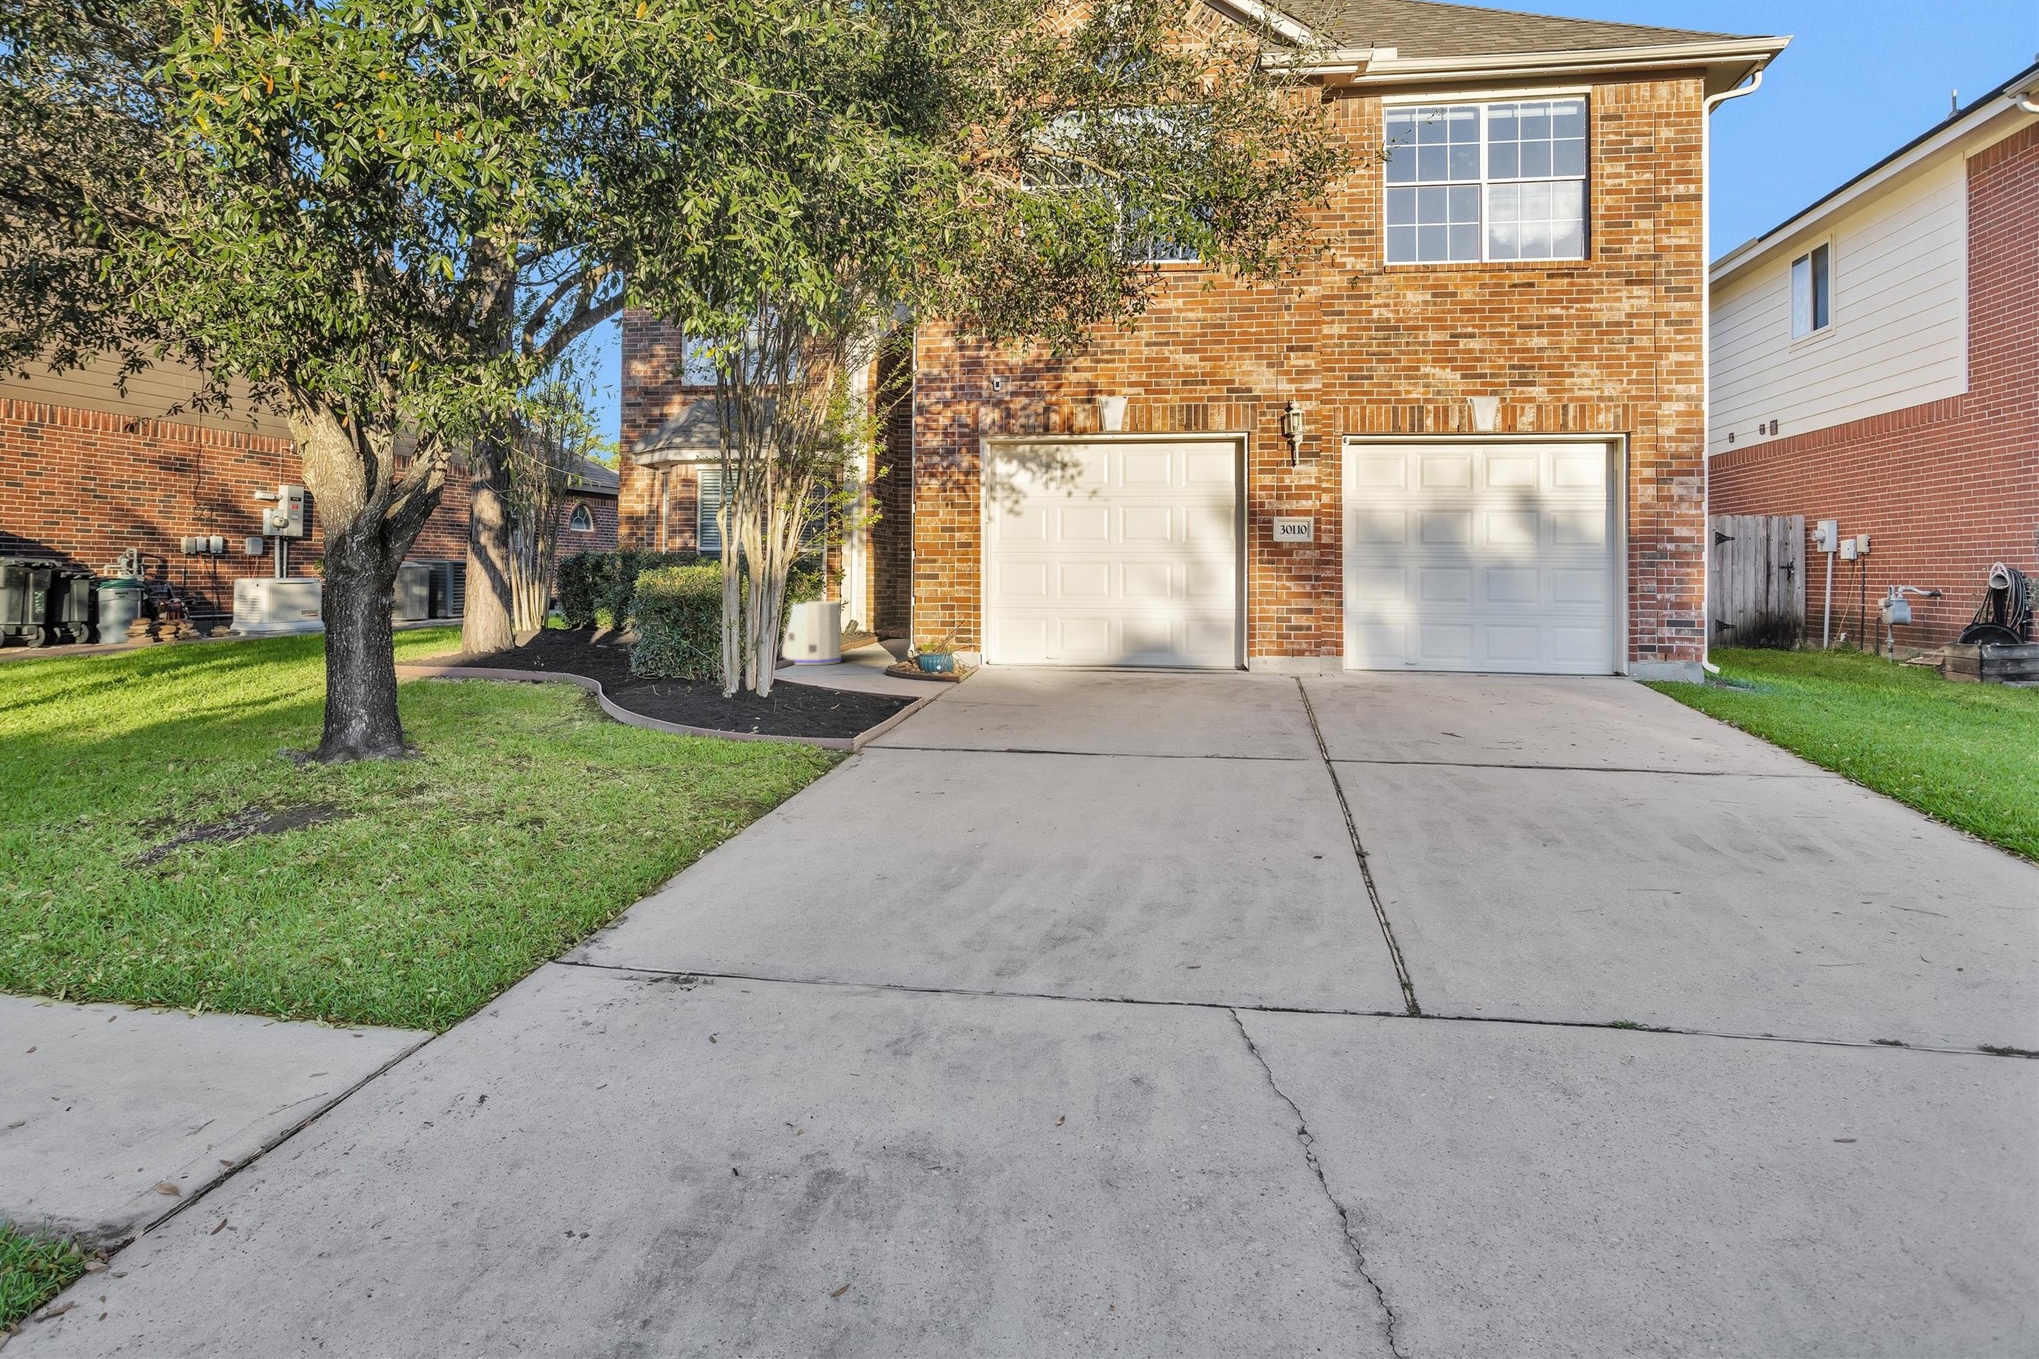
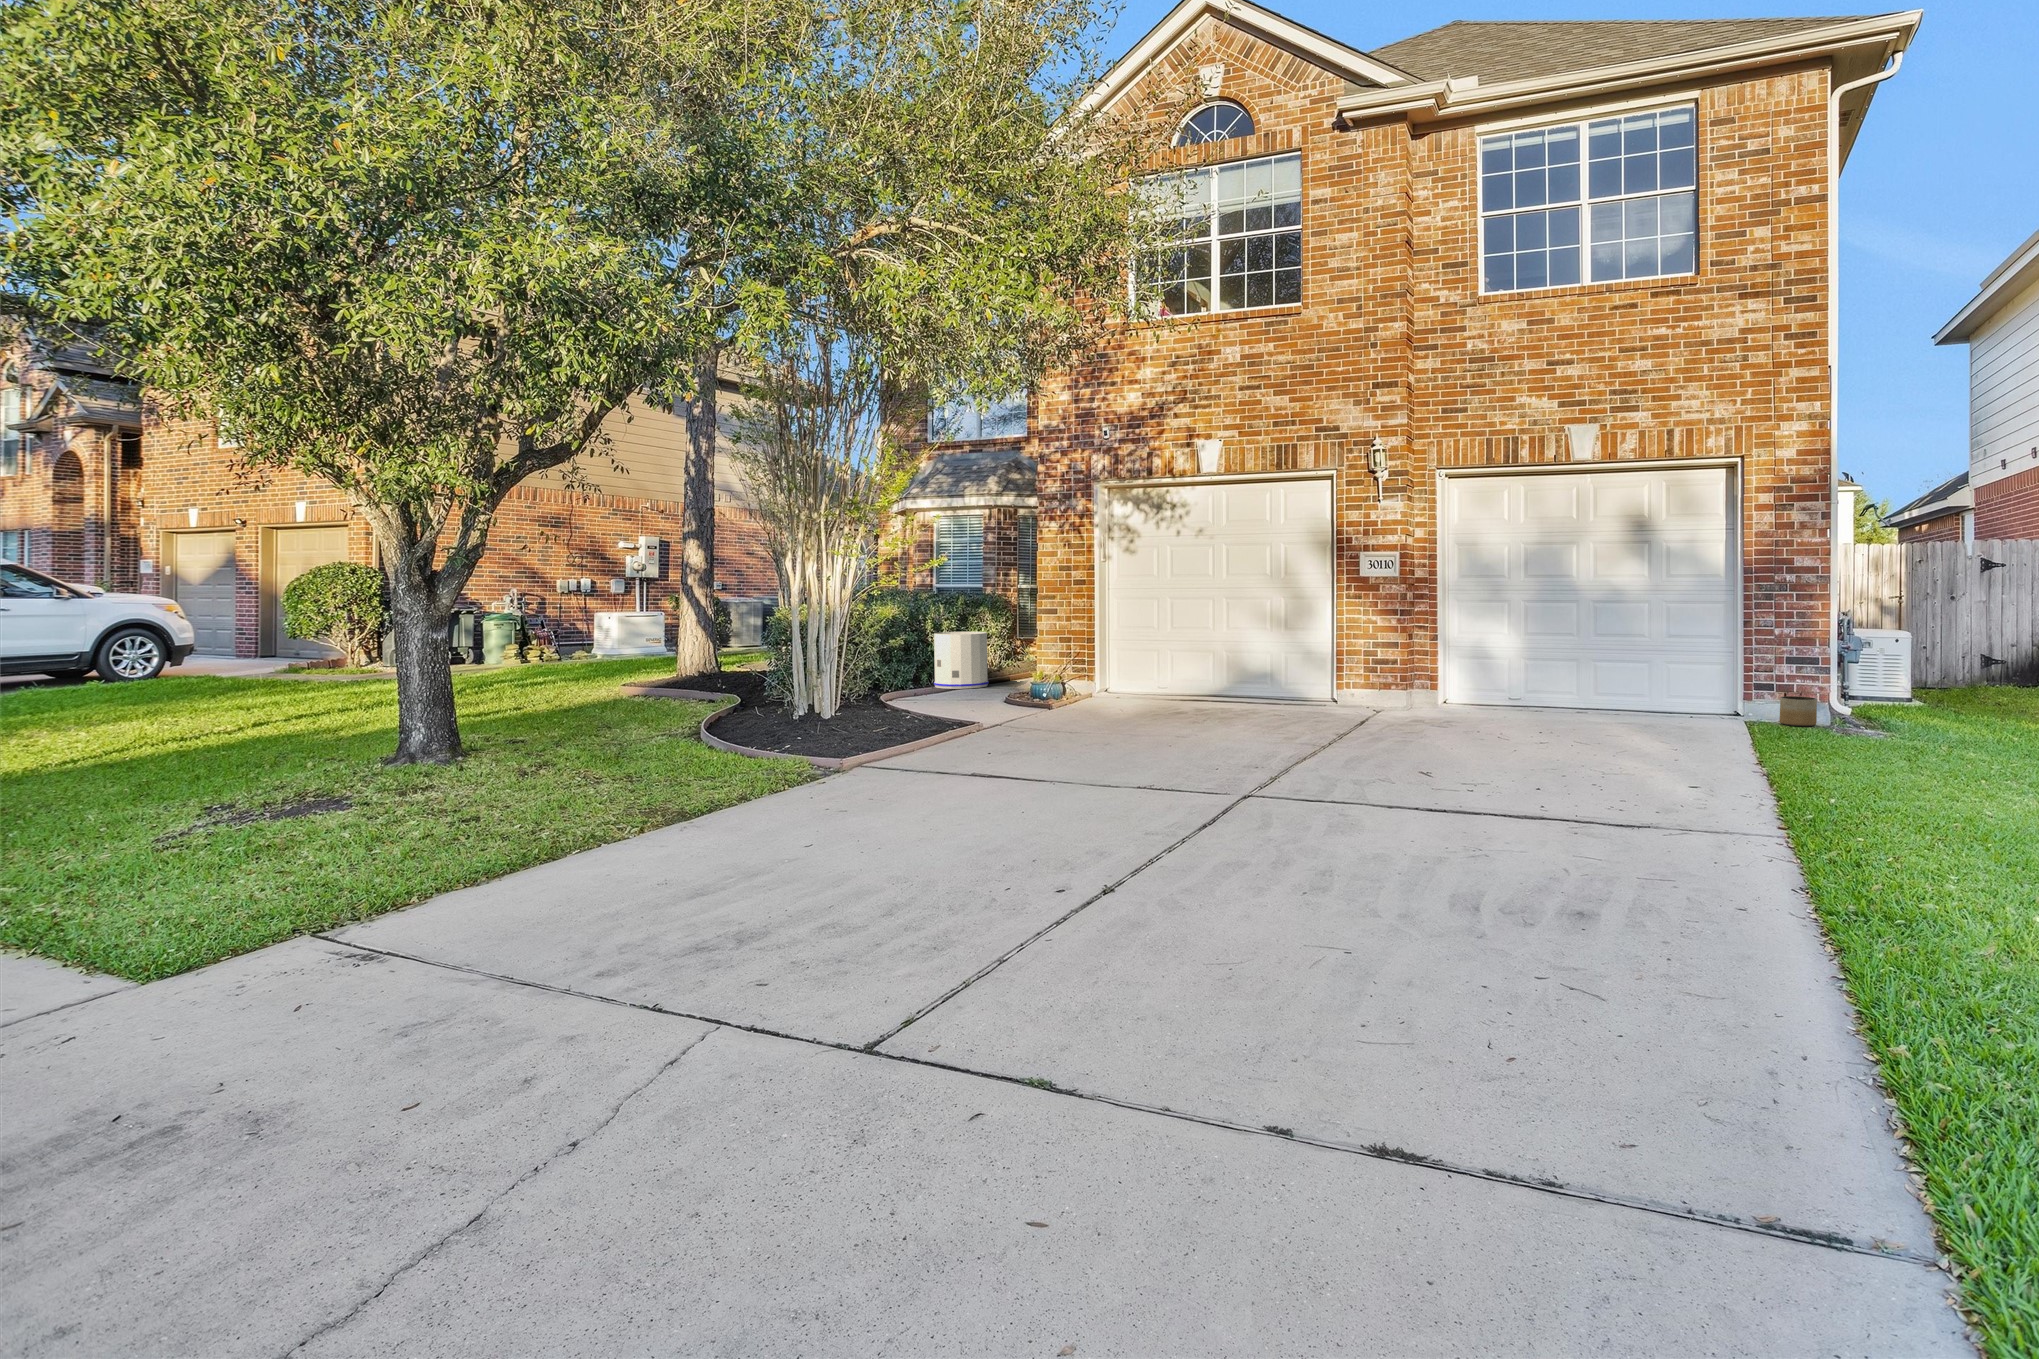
planter: none [1658,658,1693,685] -> present [1780,696,1817,726]

